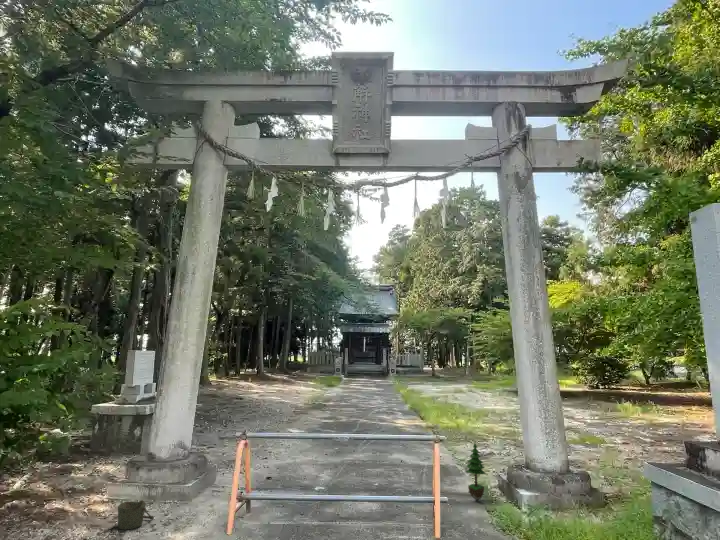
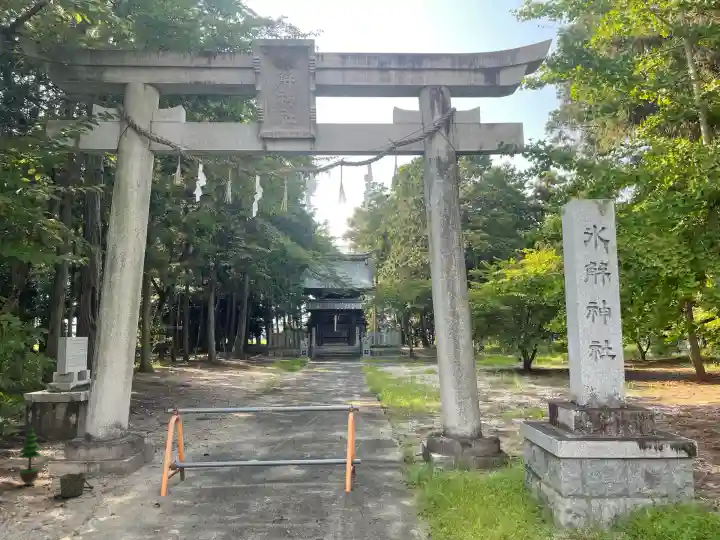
potted tree: present [466,443,485,500] -> present [18,427,41,485]

